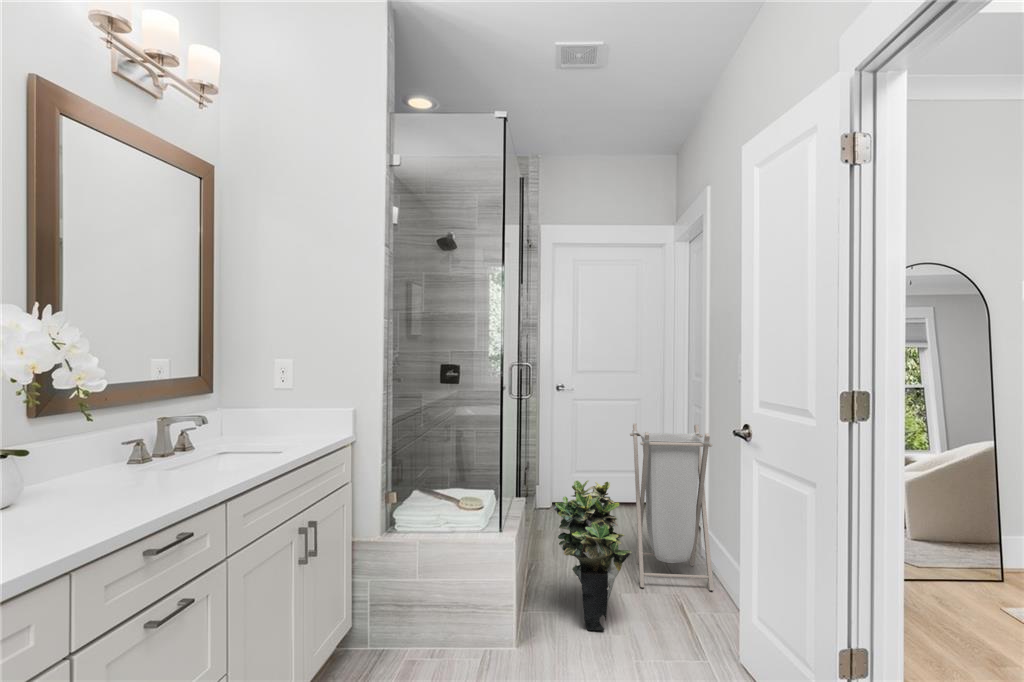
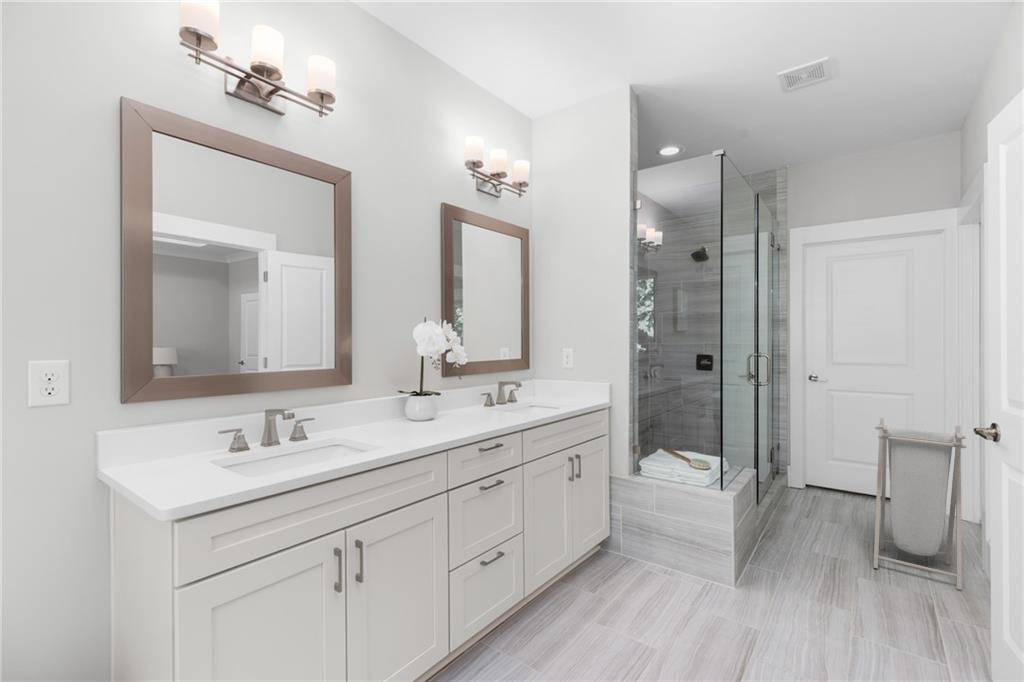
potted plant: present [554,480,632,631] -> none [776,460,850,589]

